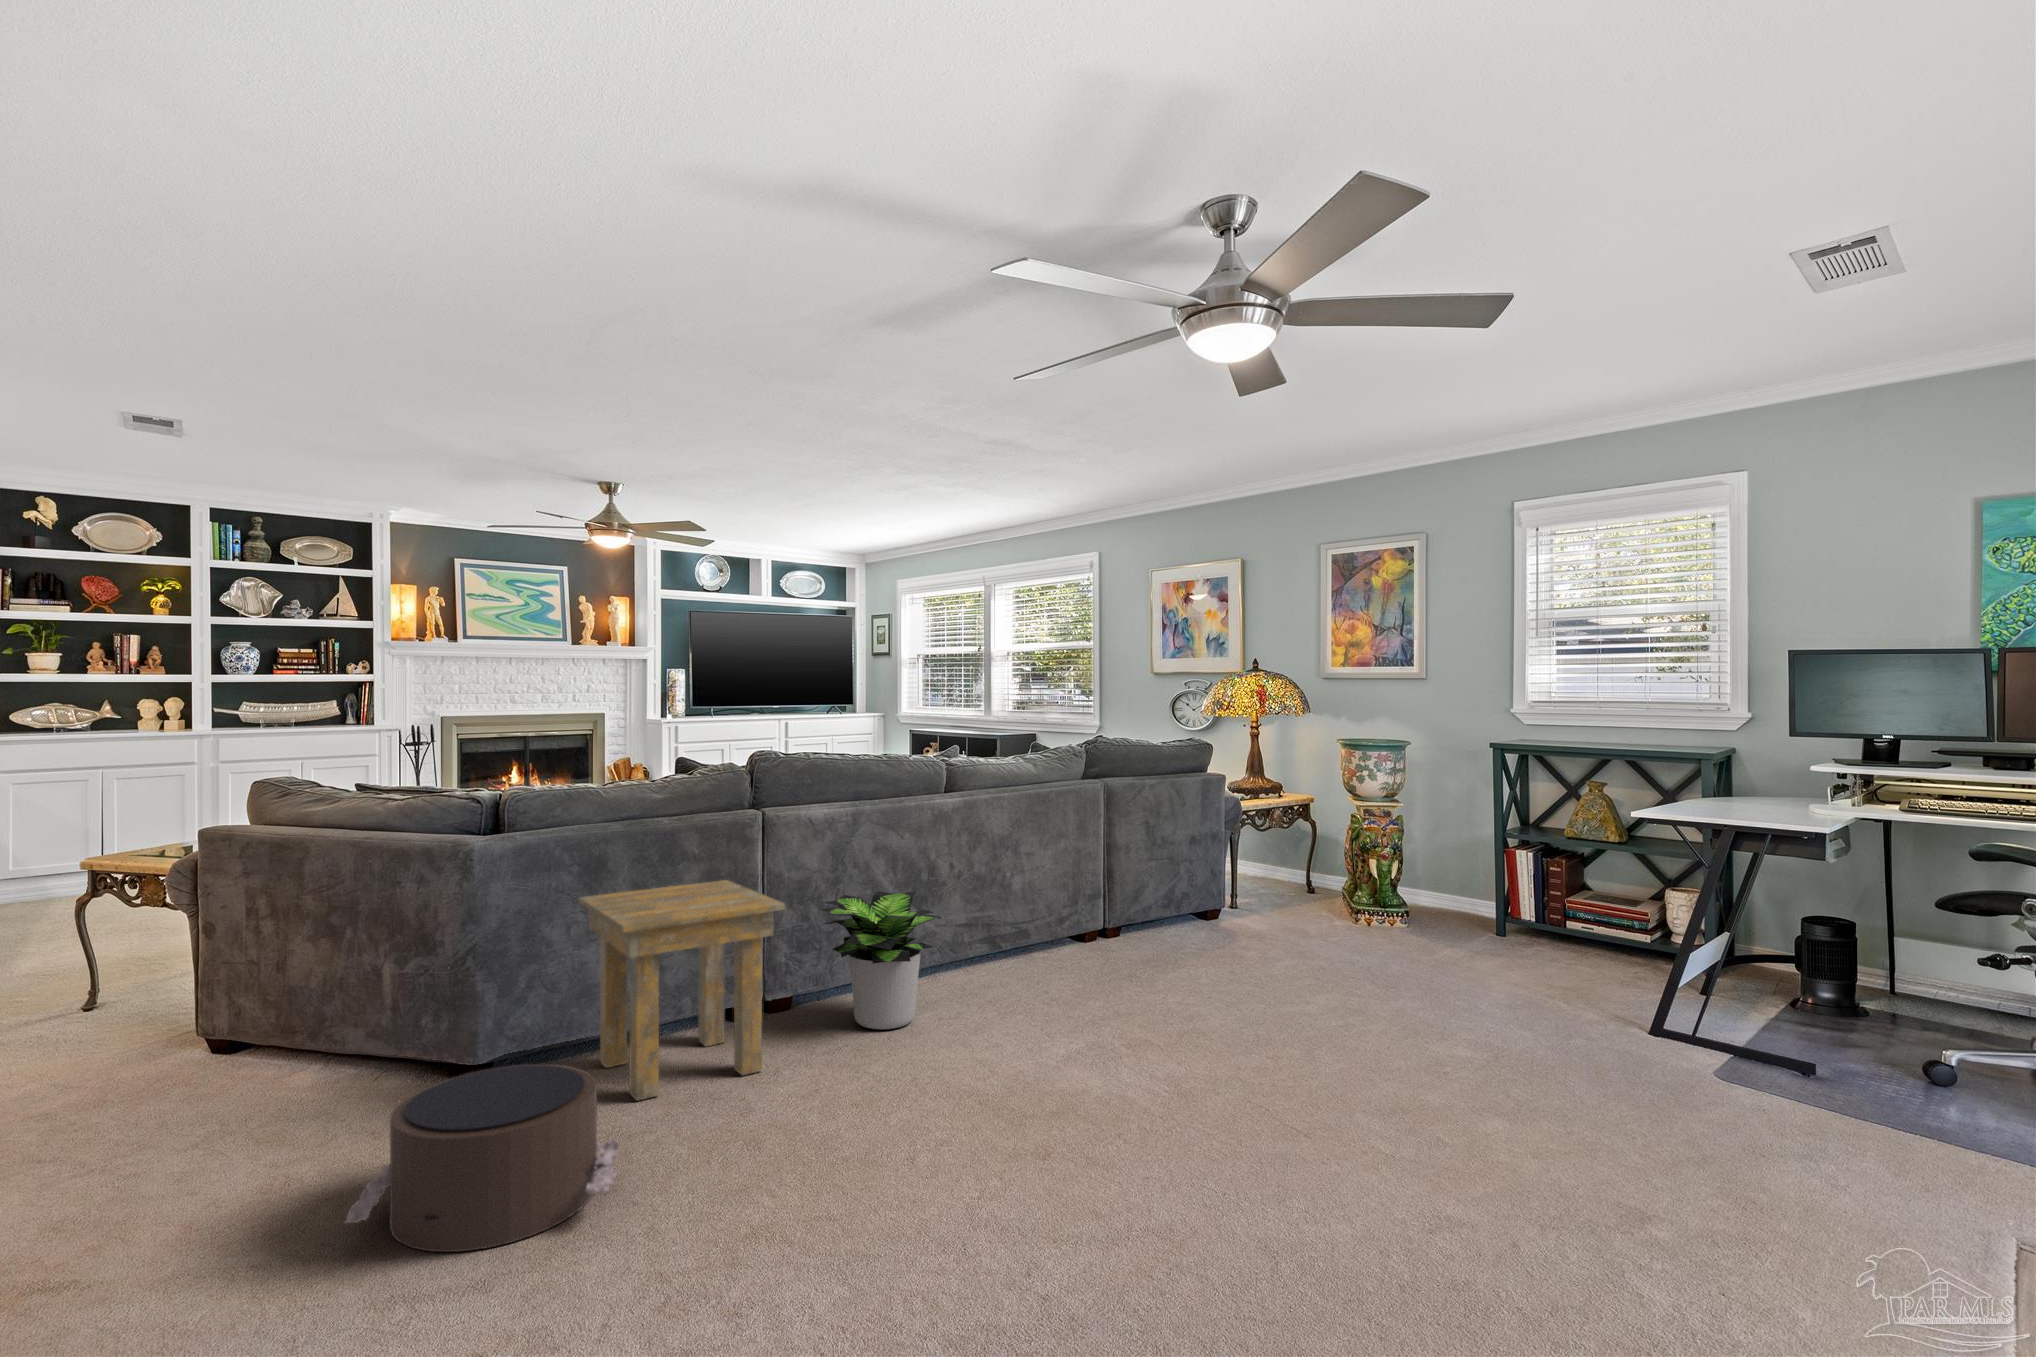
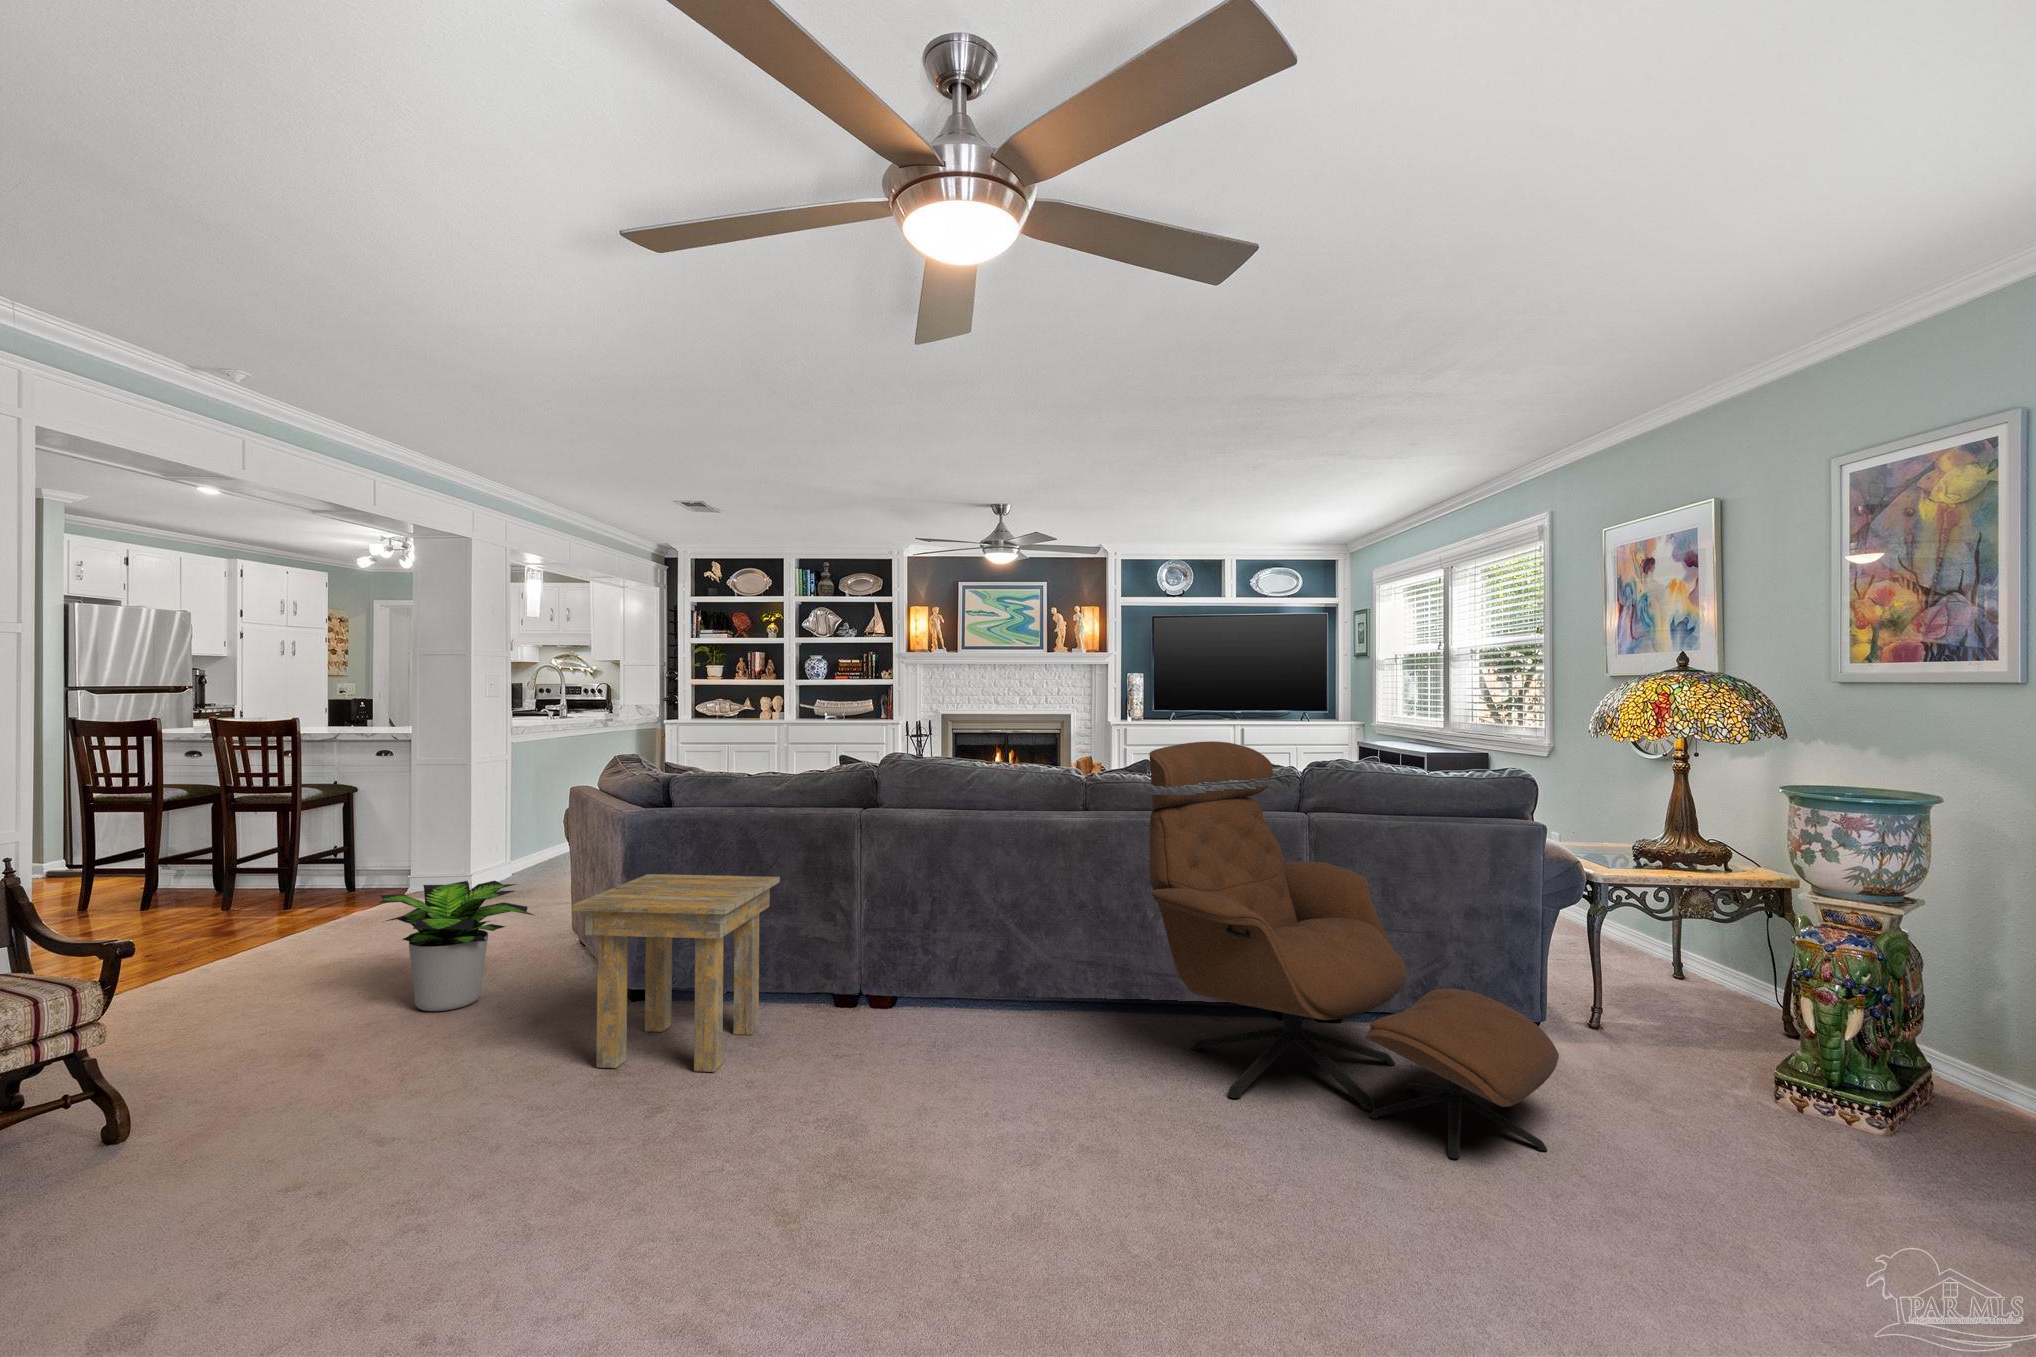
lounge chair: none [1047,727,1317,984] -> present [1149,741,1559,1159]
potted plant: present [820,891,942,1029] -> present [379,881,533,1011]
pouf: present [345,1064,618,1252] -> none [252,1006,467,1156]

